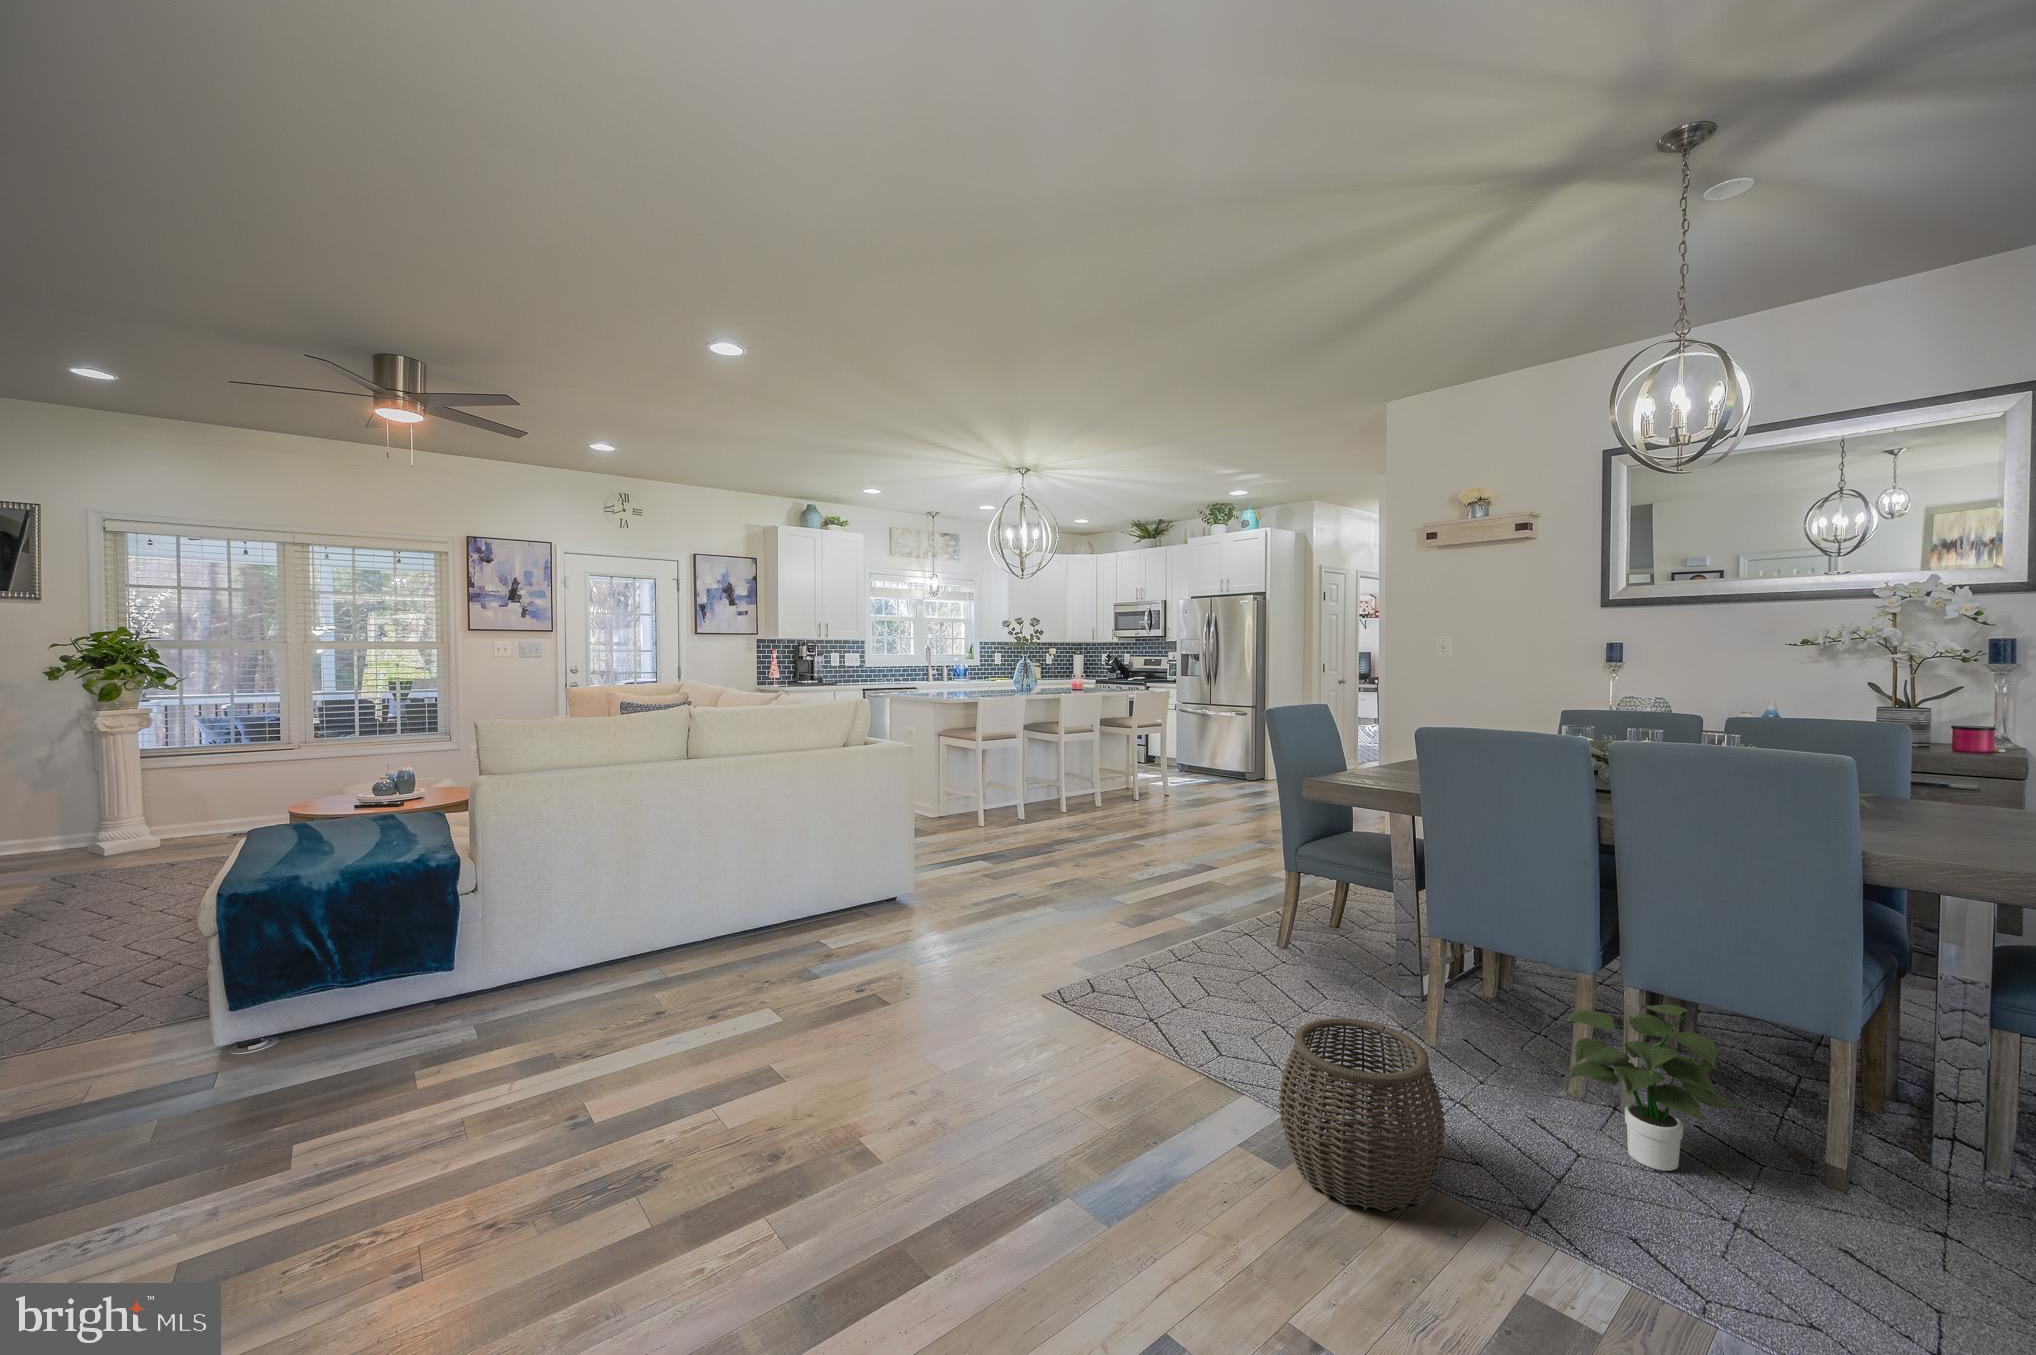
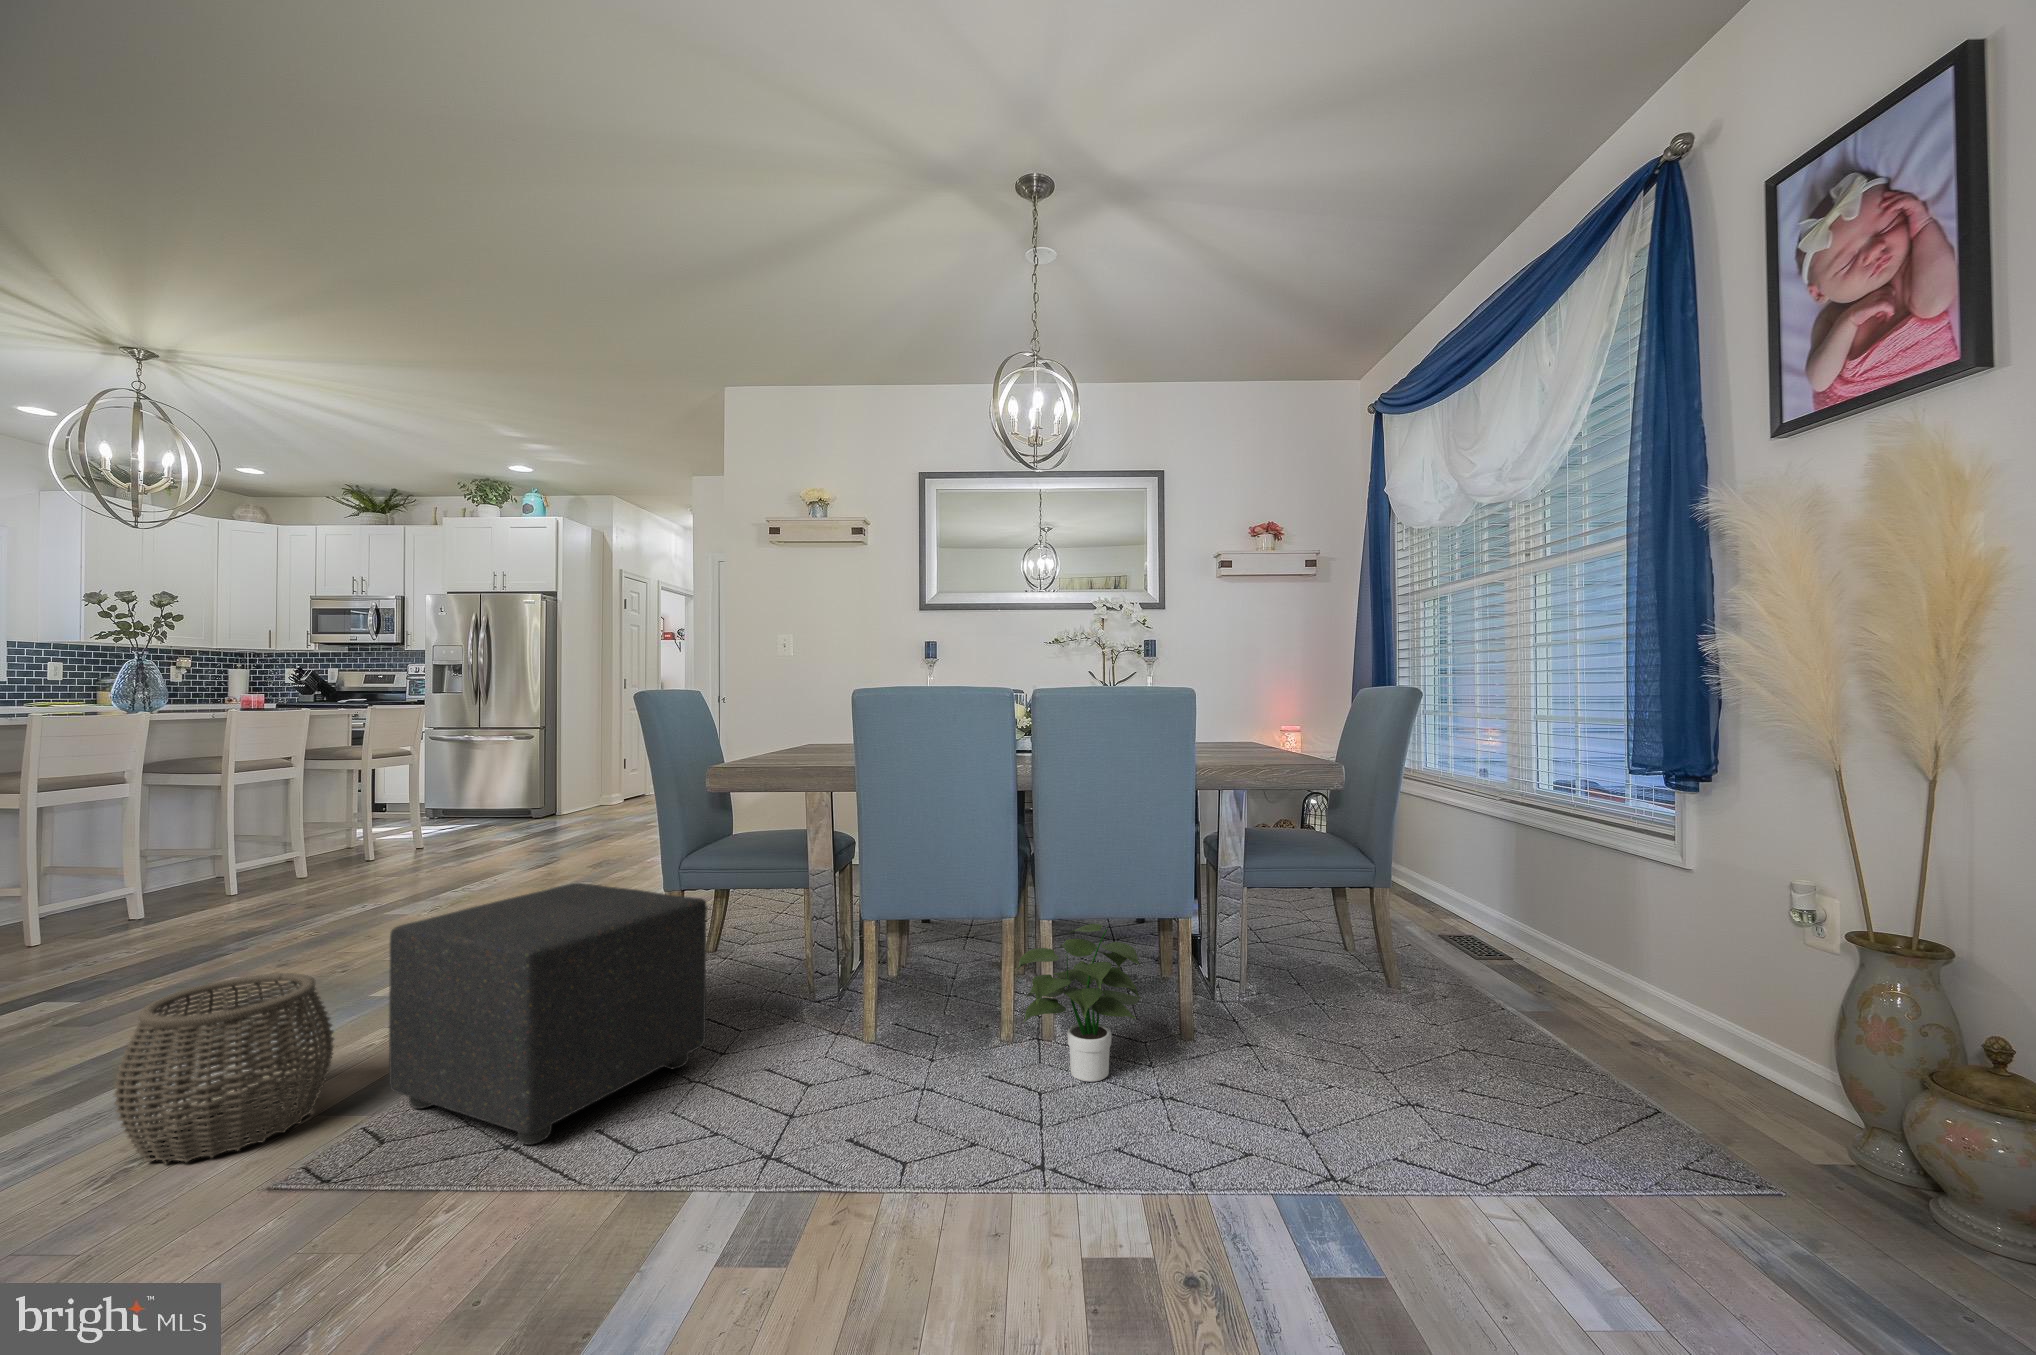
ottoman: none [1101,852,1293,1026] -> present [389,883,707,1145]
woven basket: present [1278,1018,1446,1212] -> present [114,973,334,1164]

